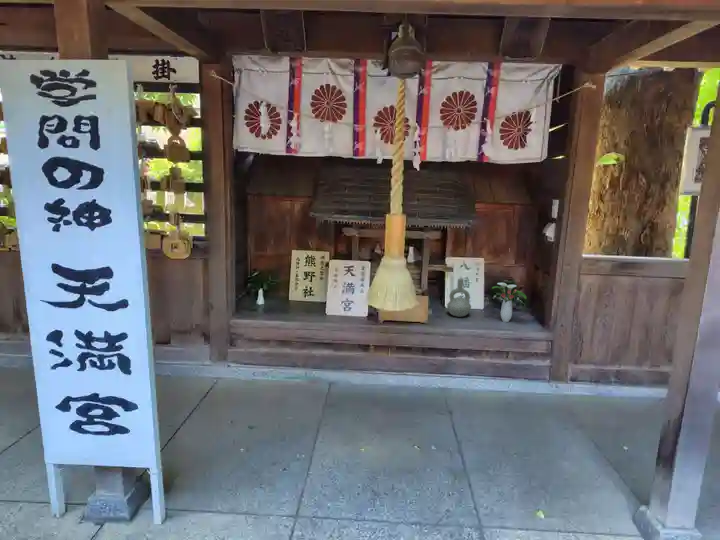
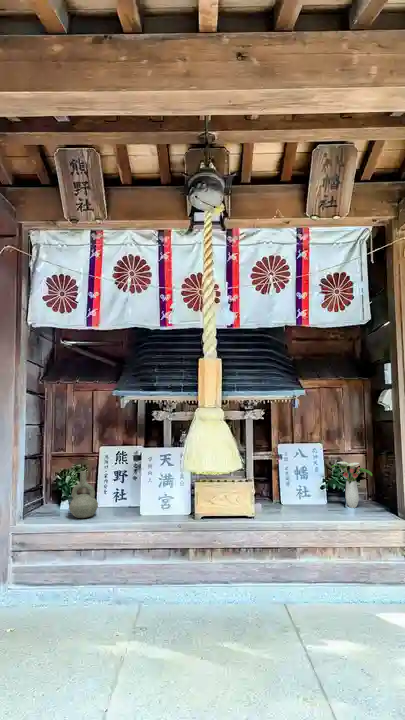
decorative vase: present [447,279,471,317] -> present [69,471,98,518]

